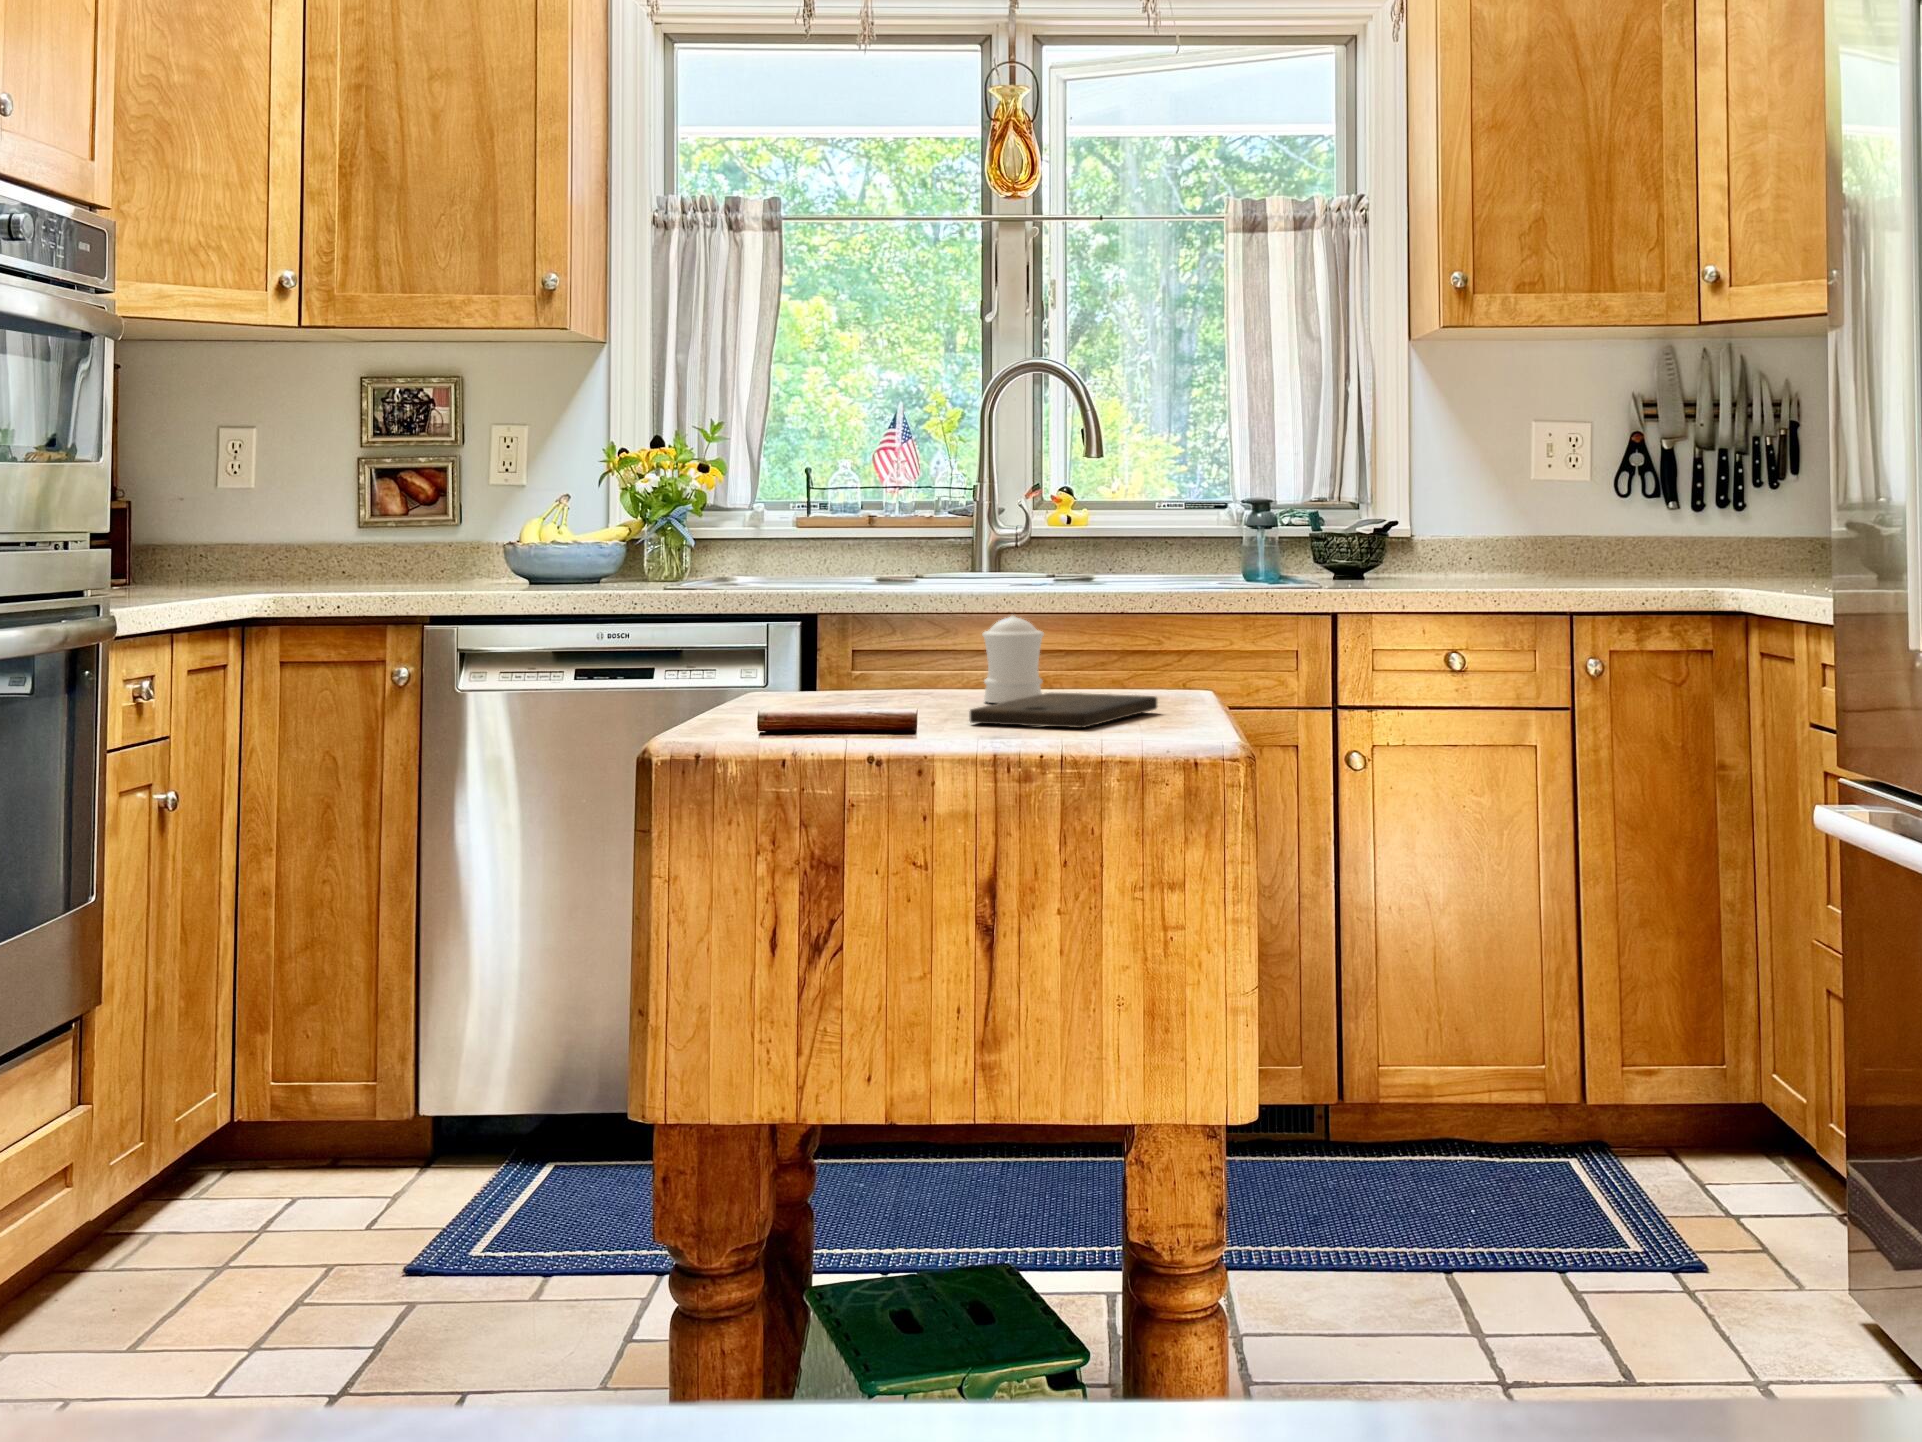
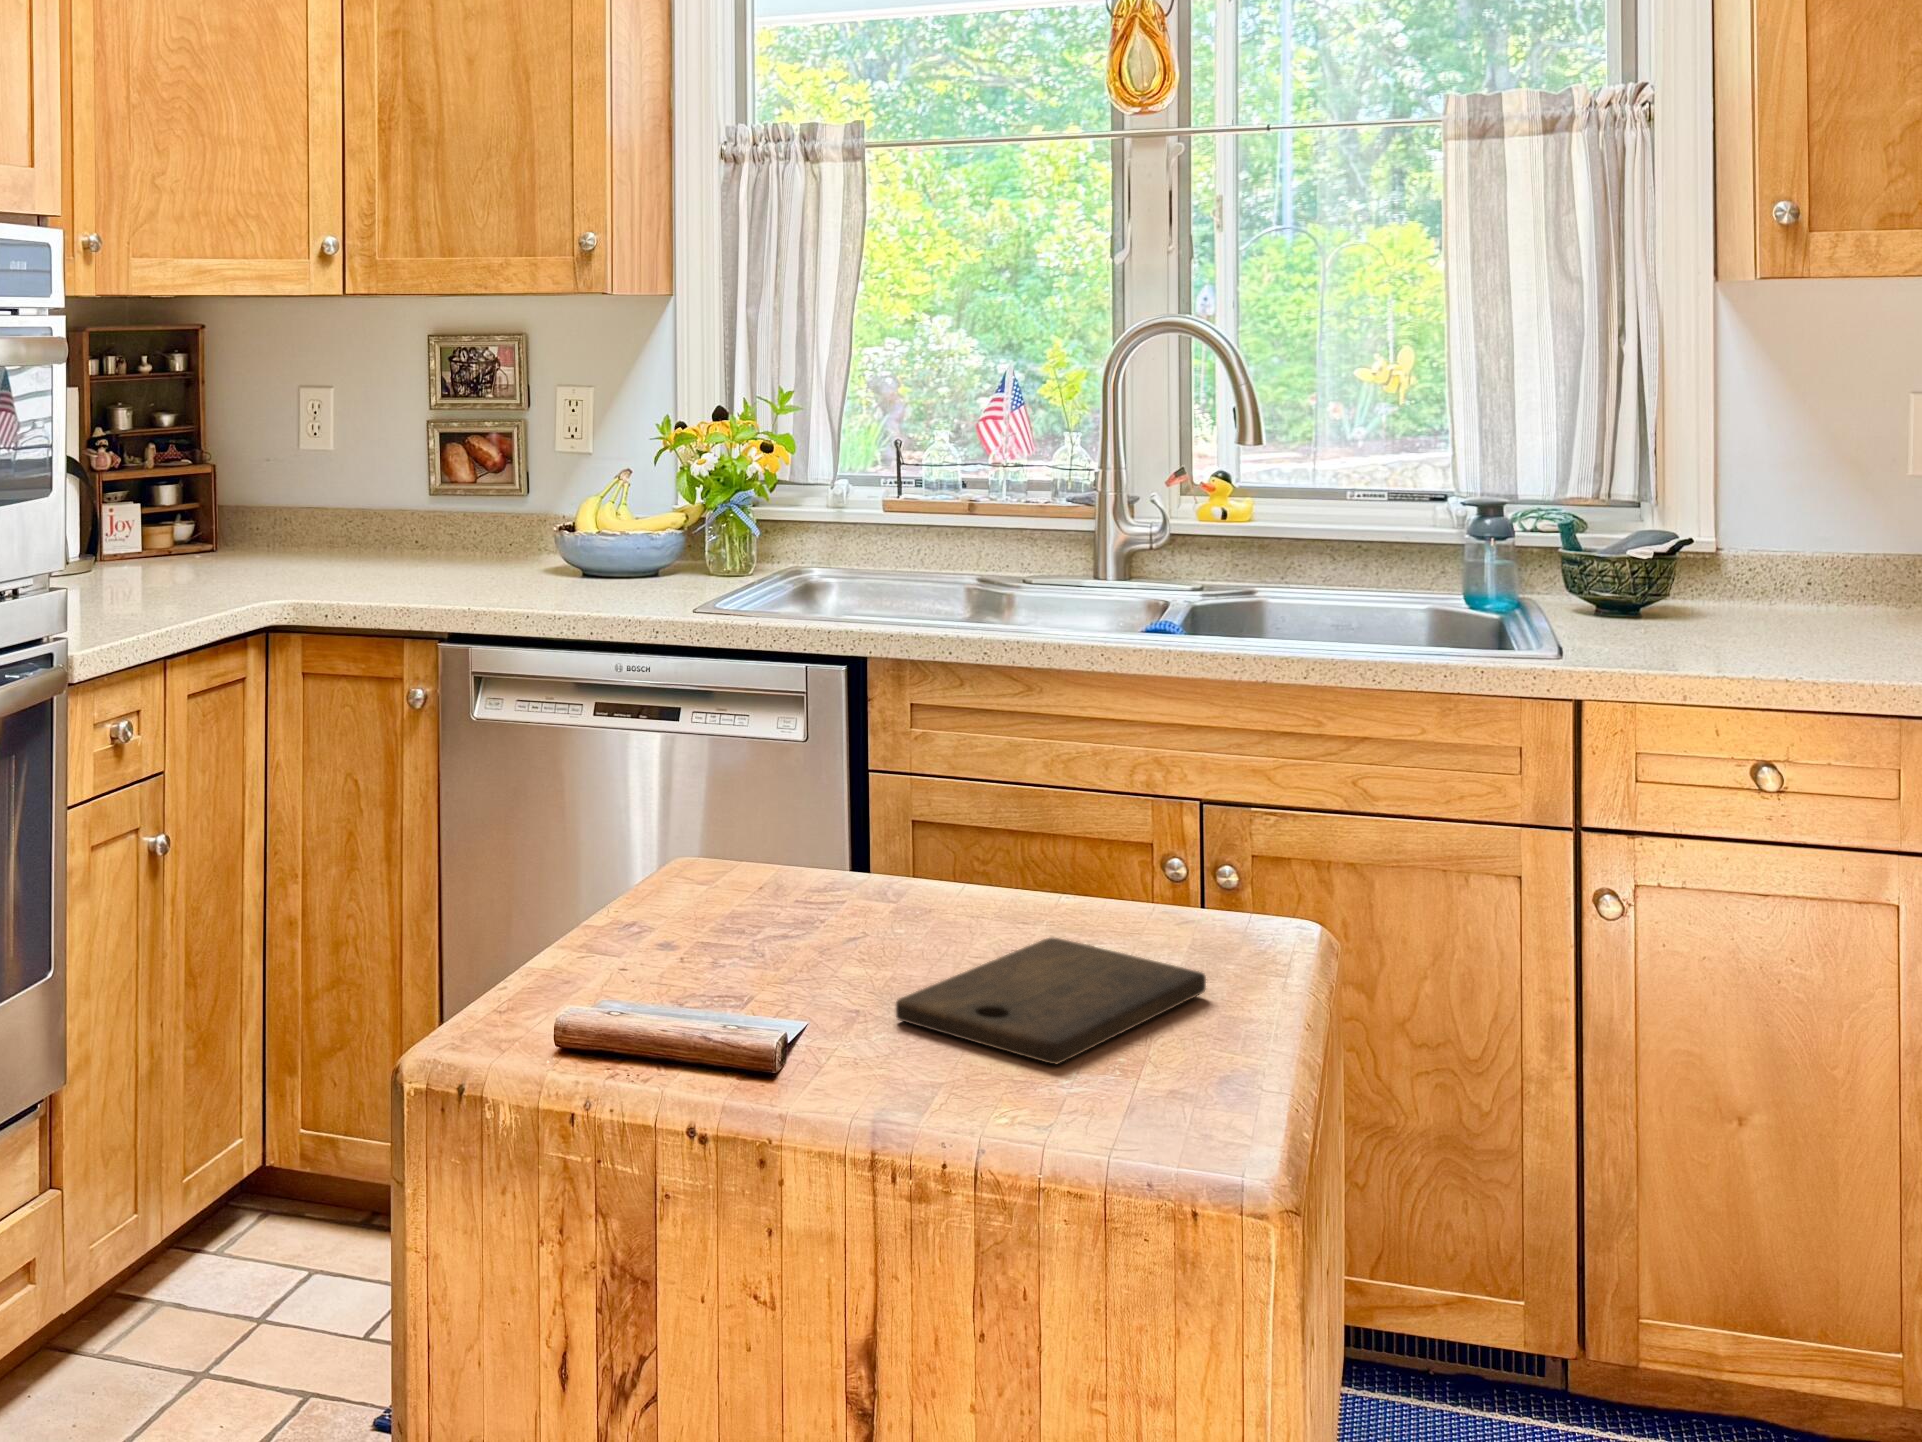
salt shaker: present [982,616,1044,703] -> none [967,804,1057,936]

